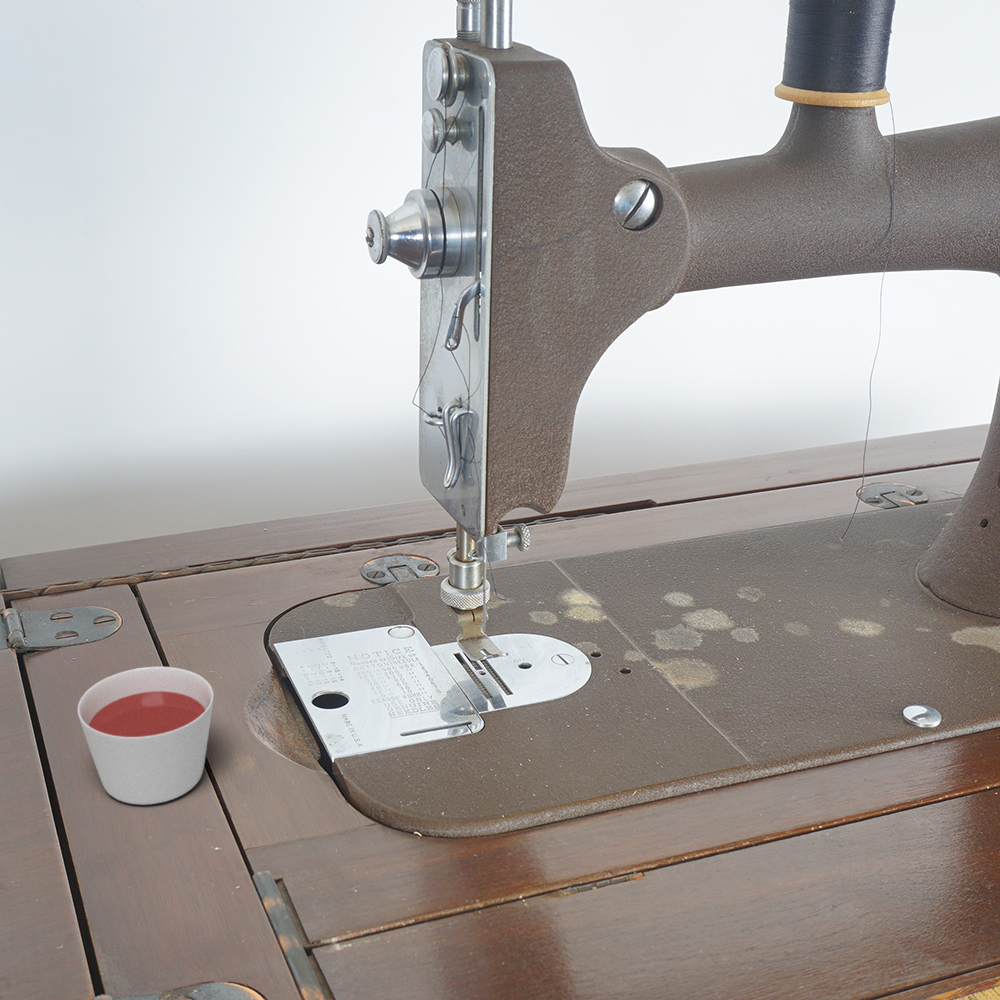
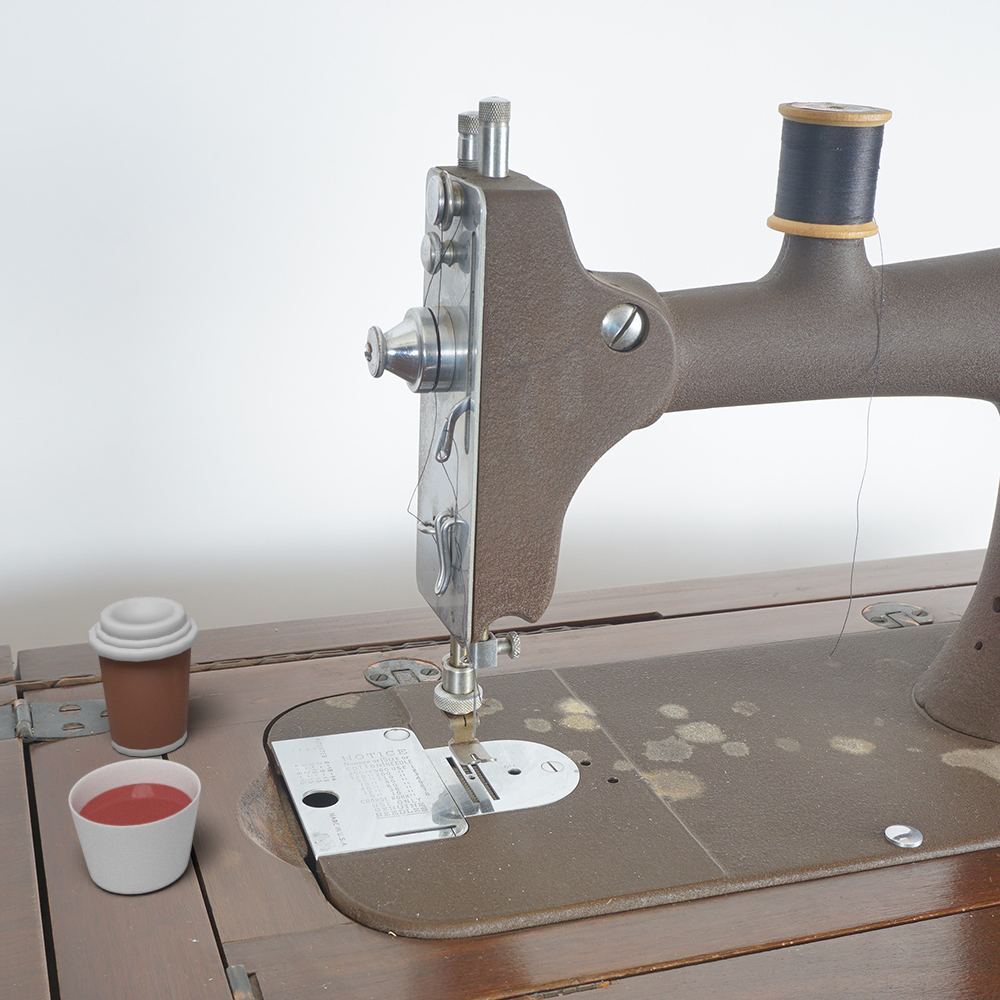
coffee cup: none [80,499,196,663] -> present [88,596,199,757]

